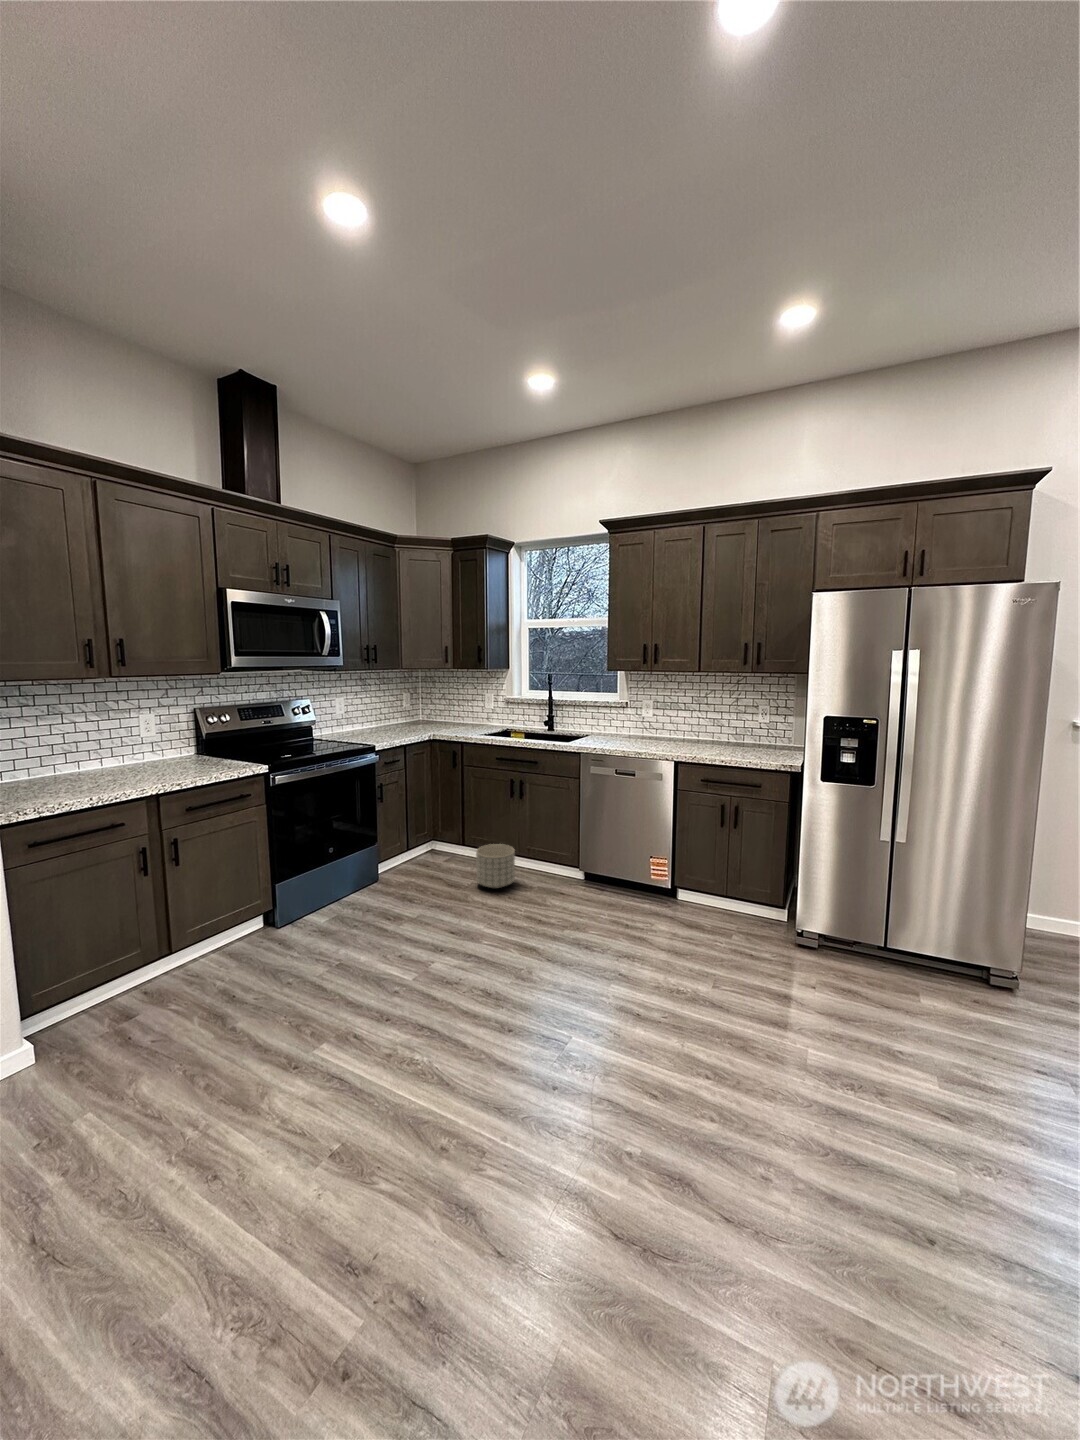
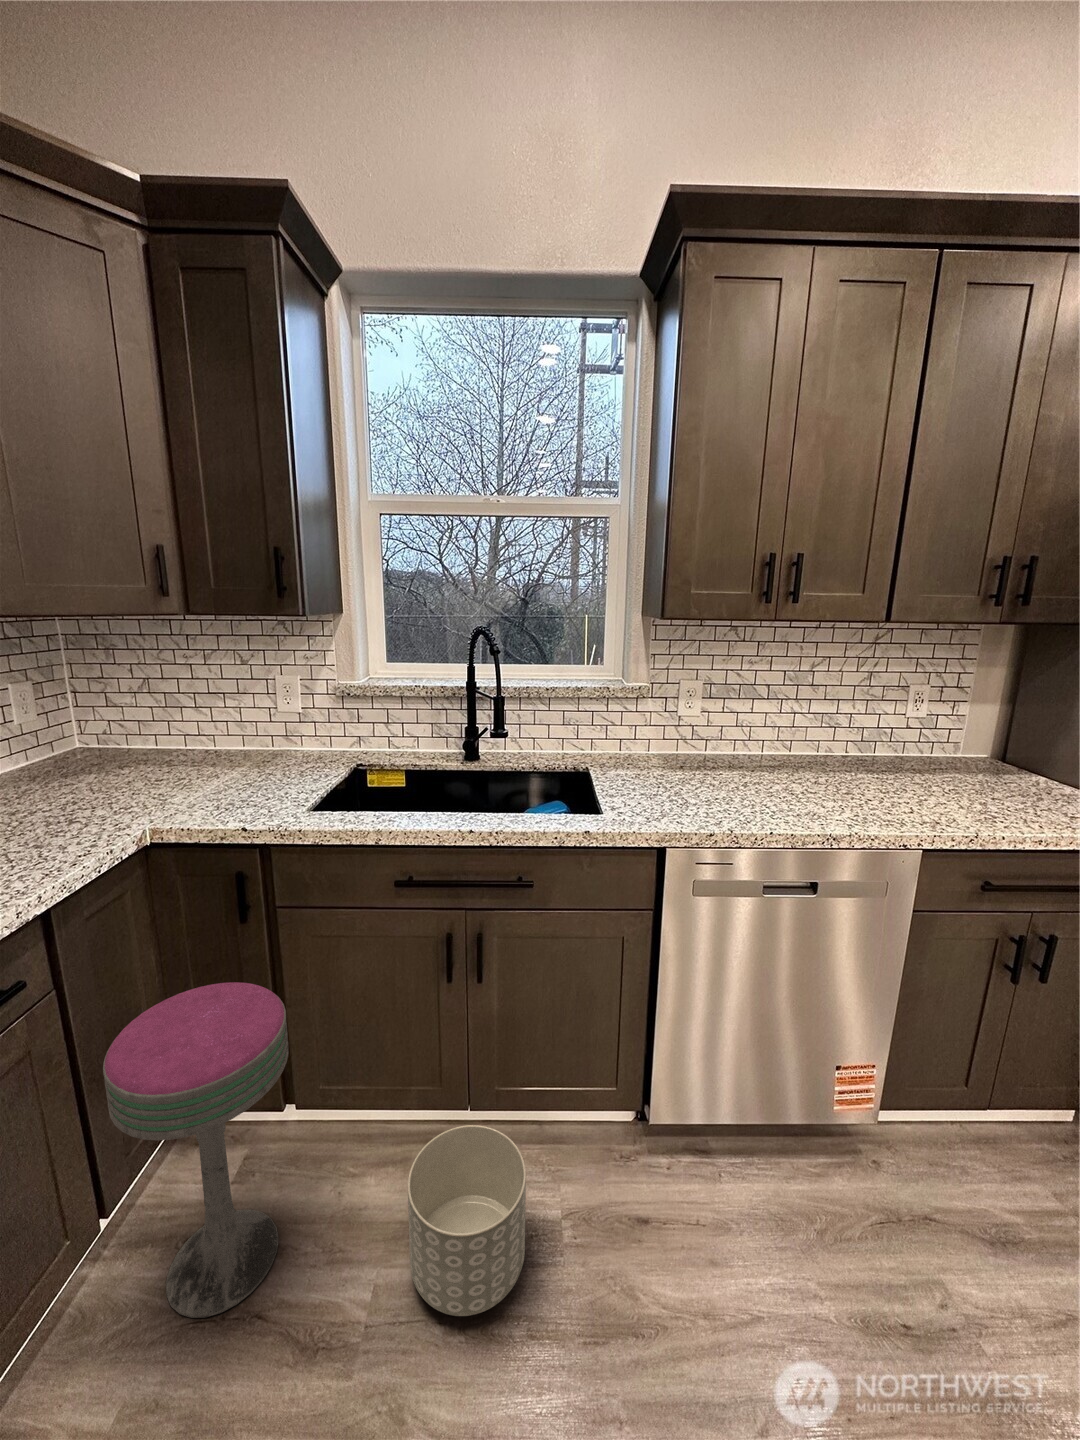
bar stool: none [407,784,454,875] -> present [103,982,289,1318]

